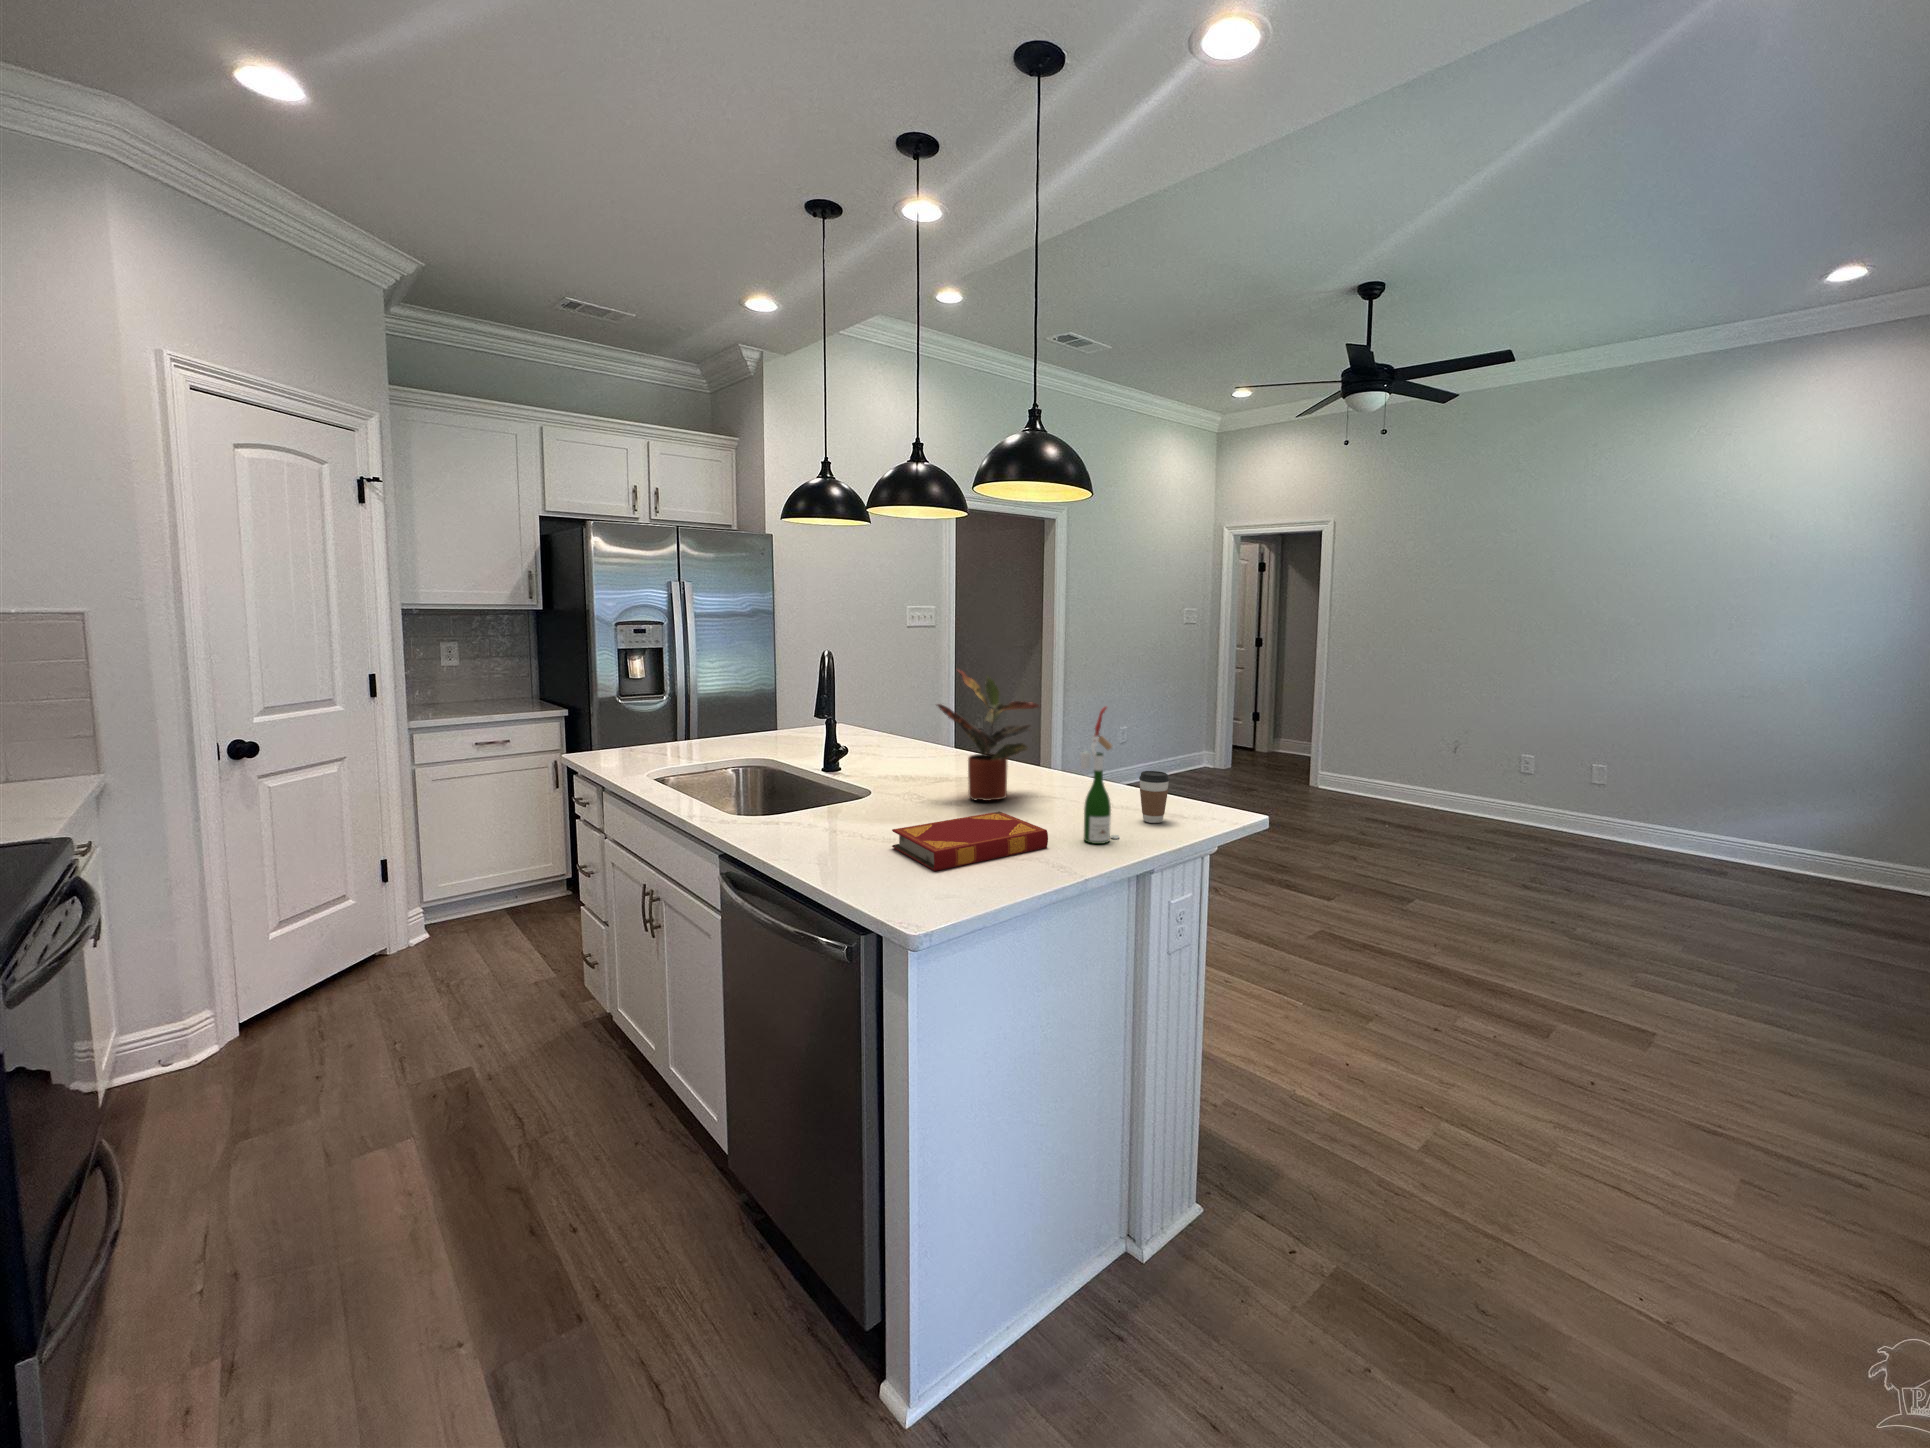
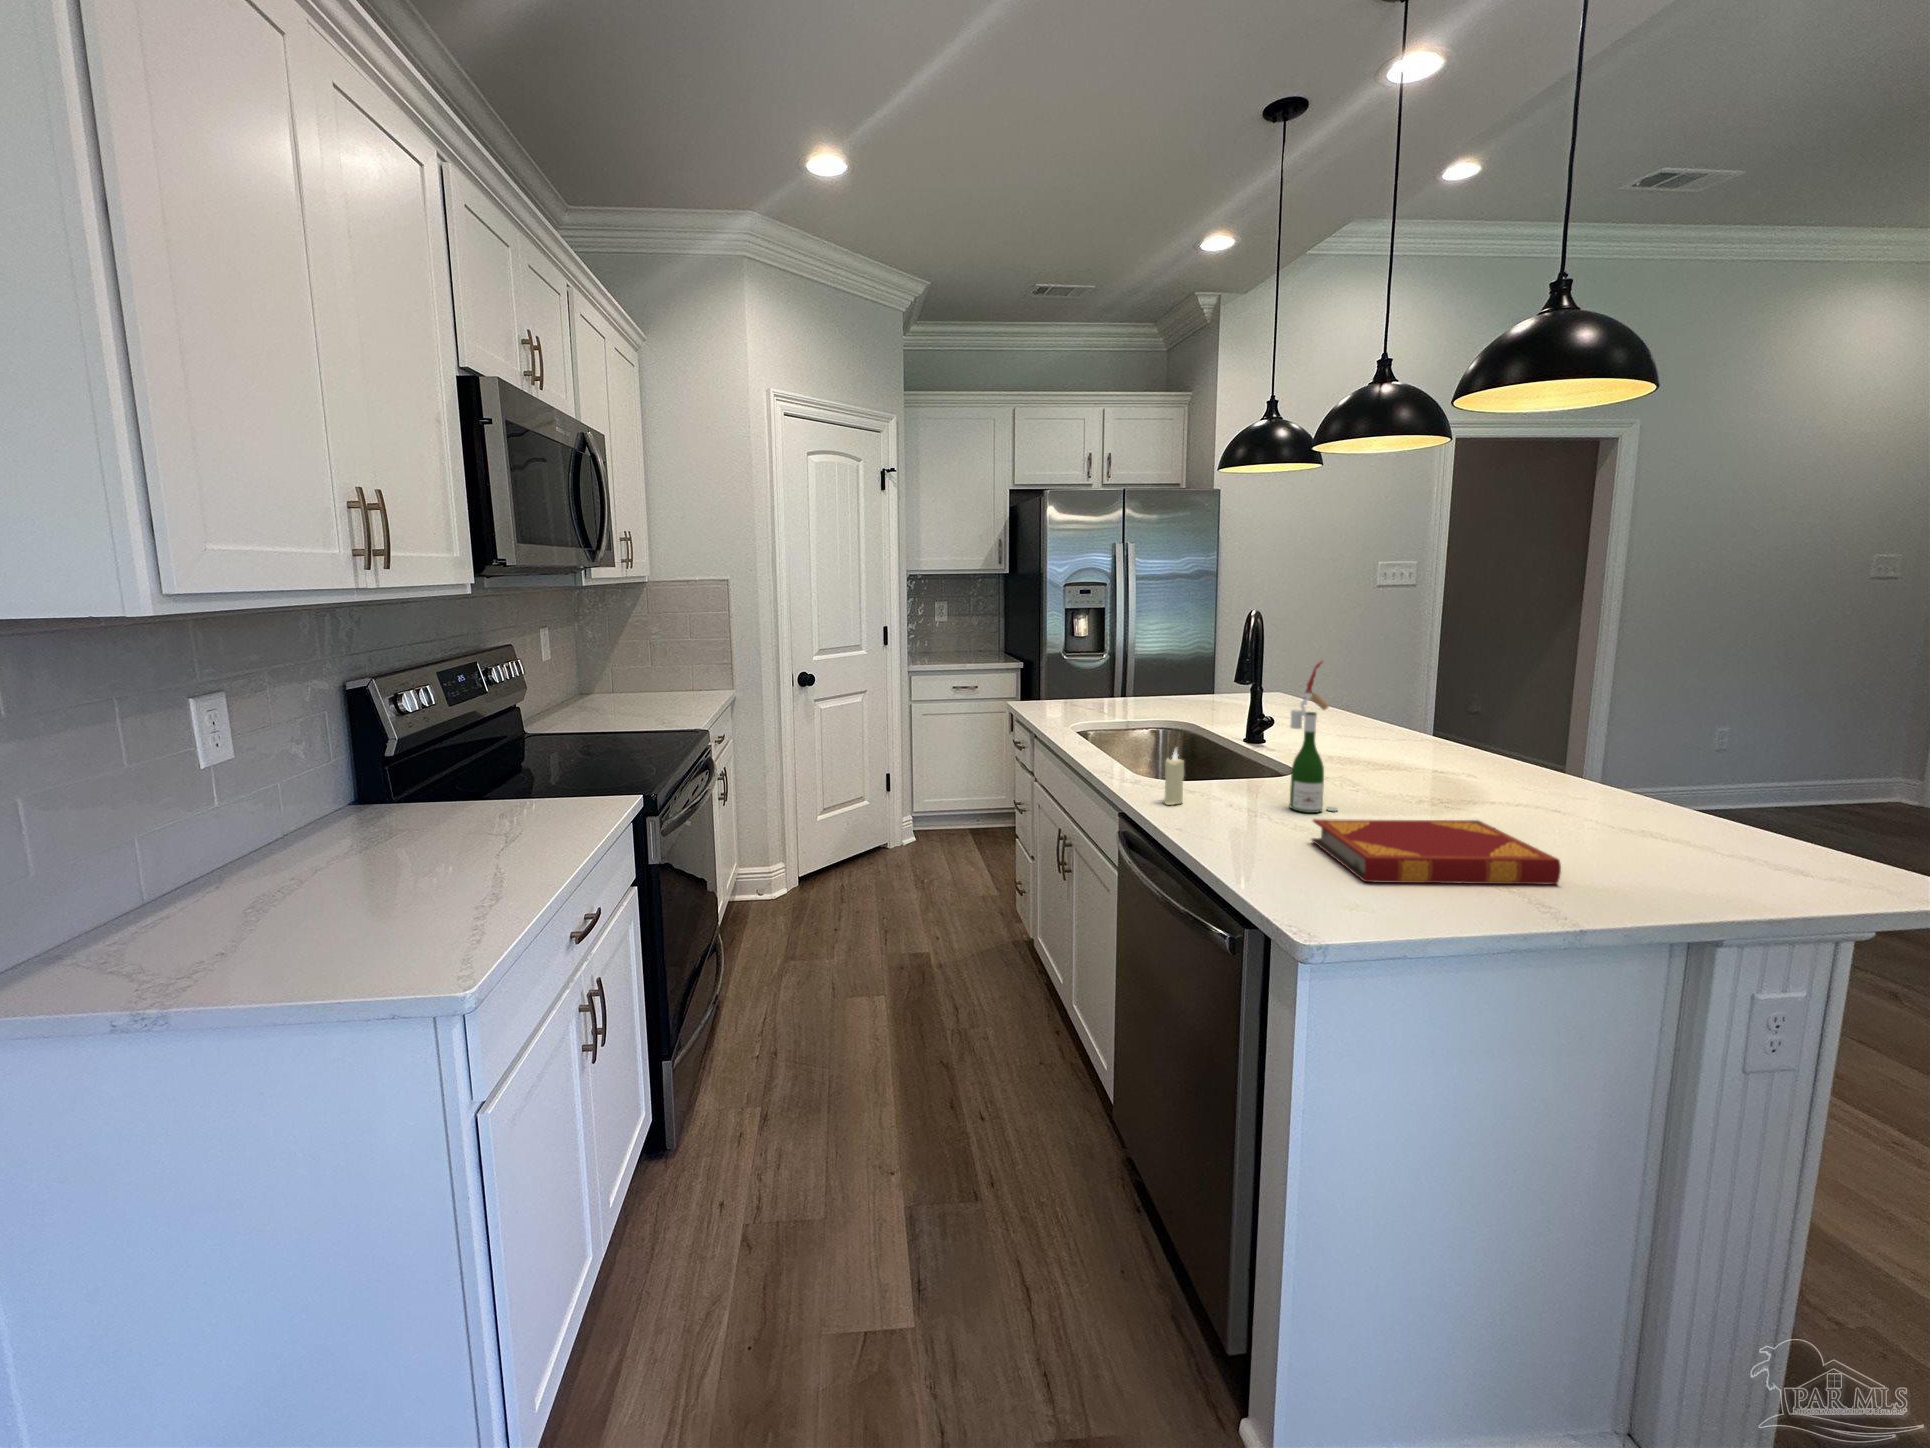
potted plant: present [937,671,1039,801] -> none [1391,629,1564,804]
wine bottle: present [1081,707,1120,844] -> present [1290,661,1338,813]
coffee cup: present [1139,771,1170,823] -> none [1762,798,1837,885]
candle: none [765,783,783,838] -> present [1163,749,1184,805]

